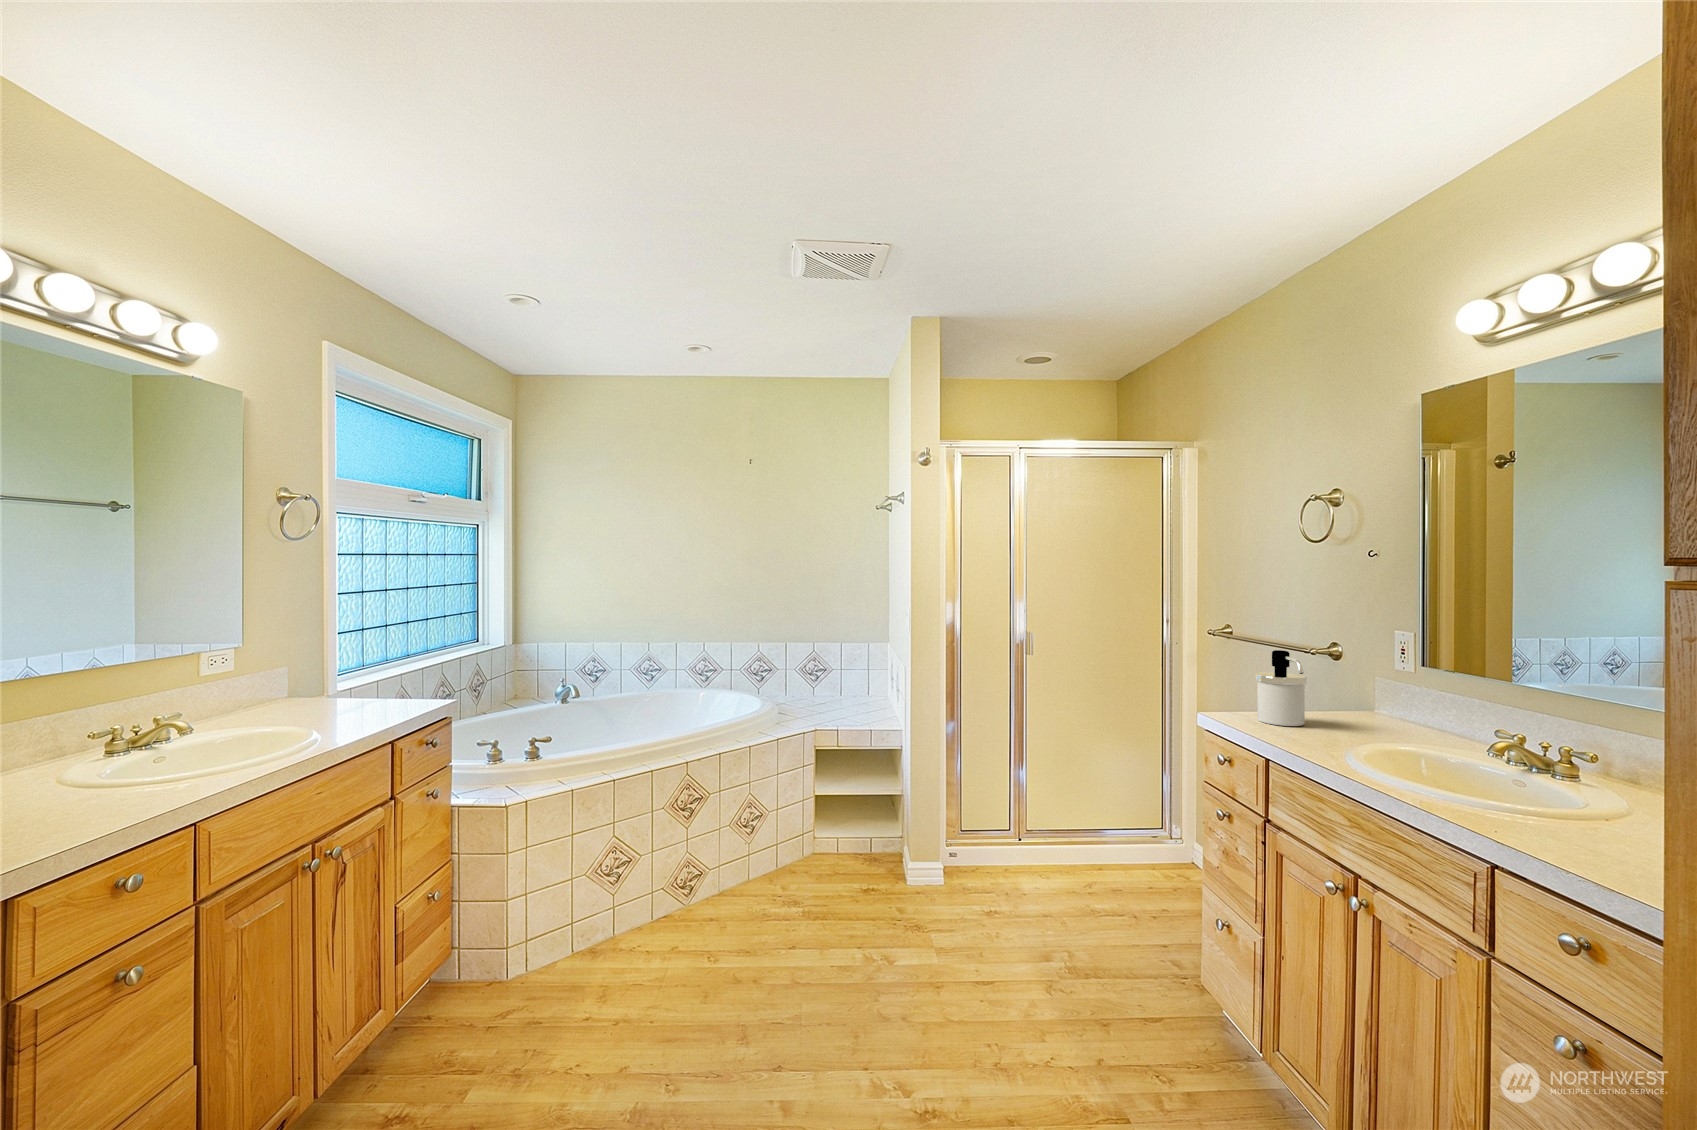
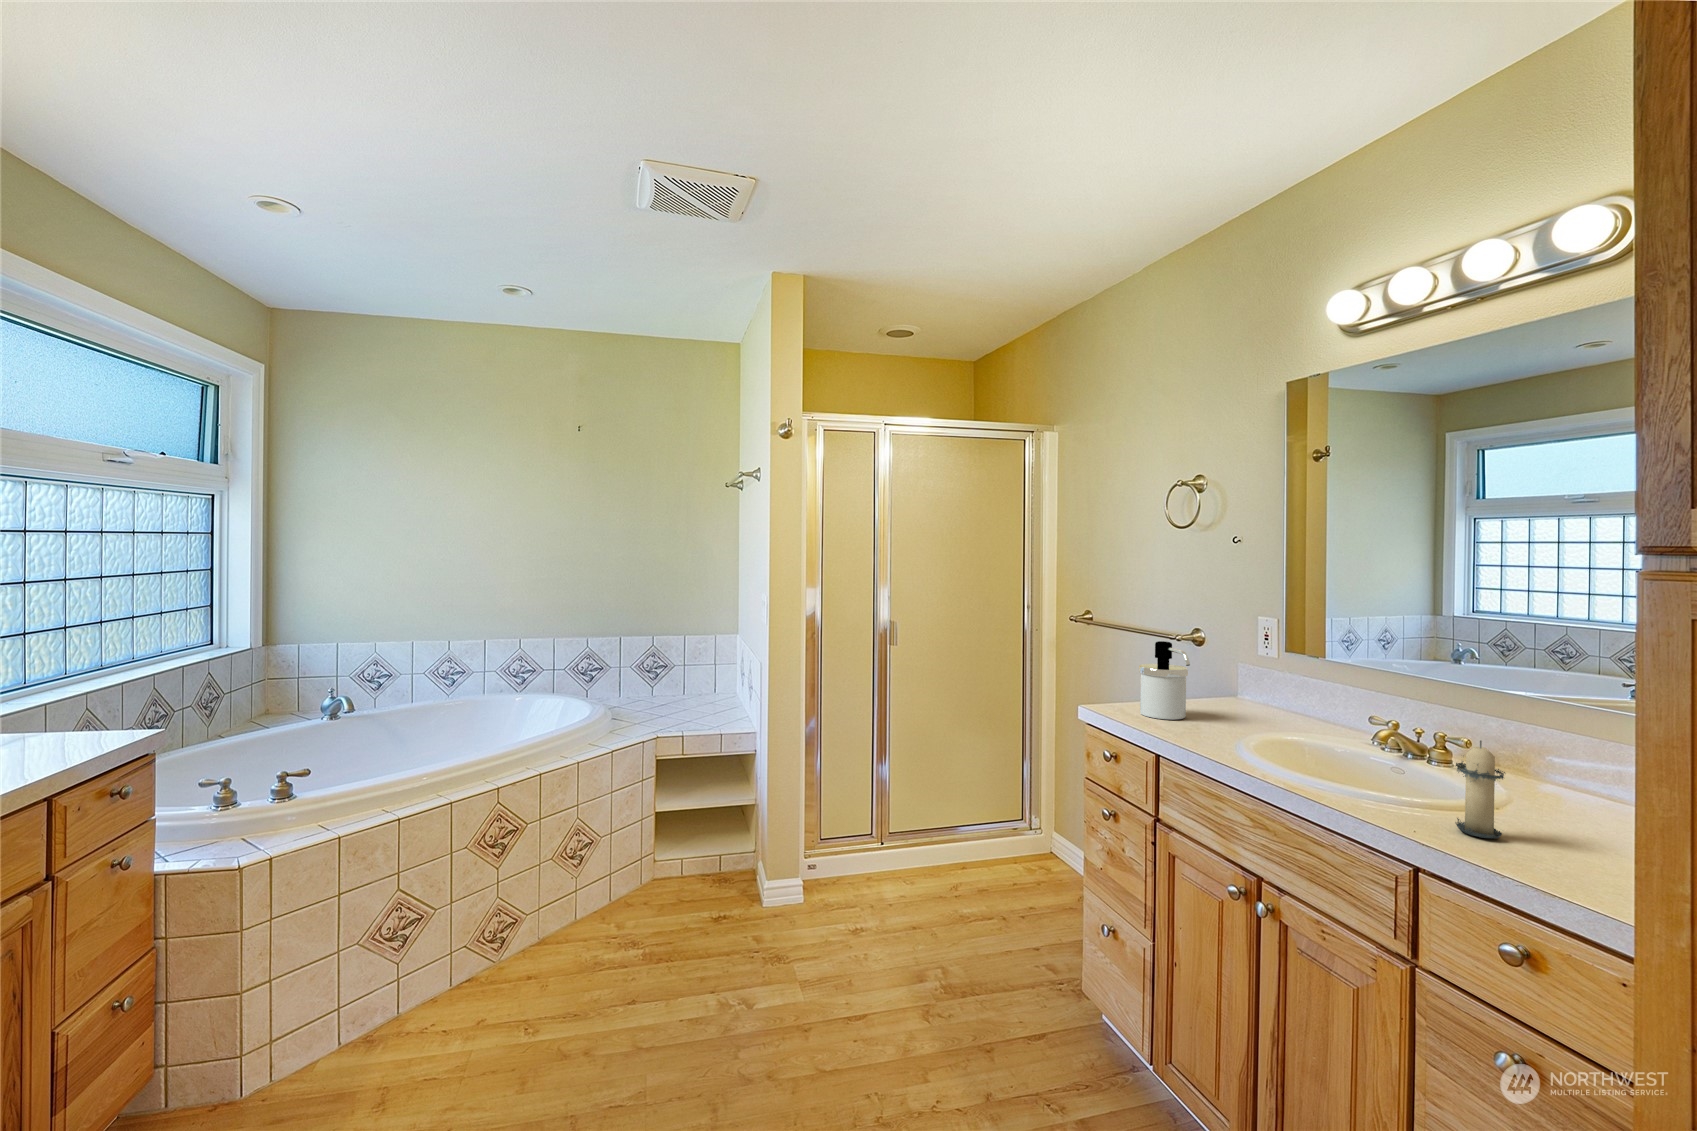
candle: none [1533,746,1596,843] -> present [1456,740,1505,839]

